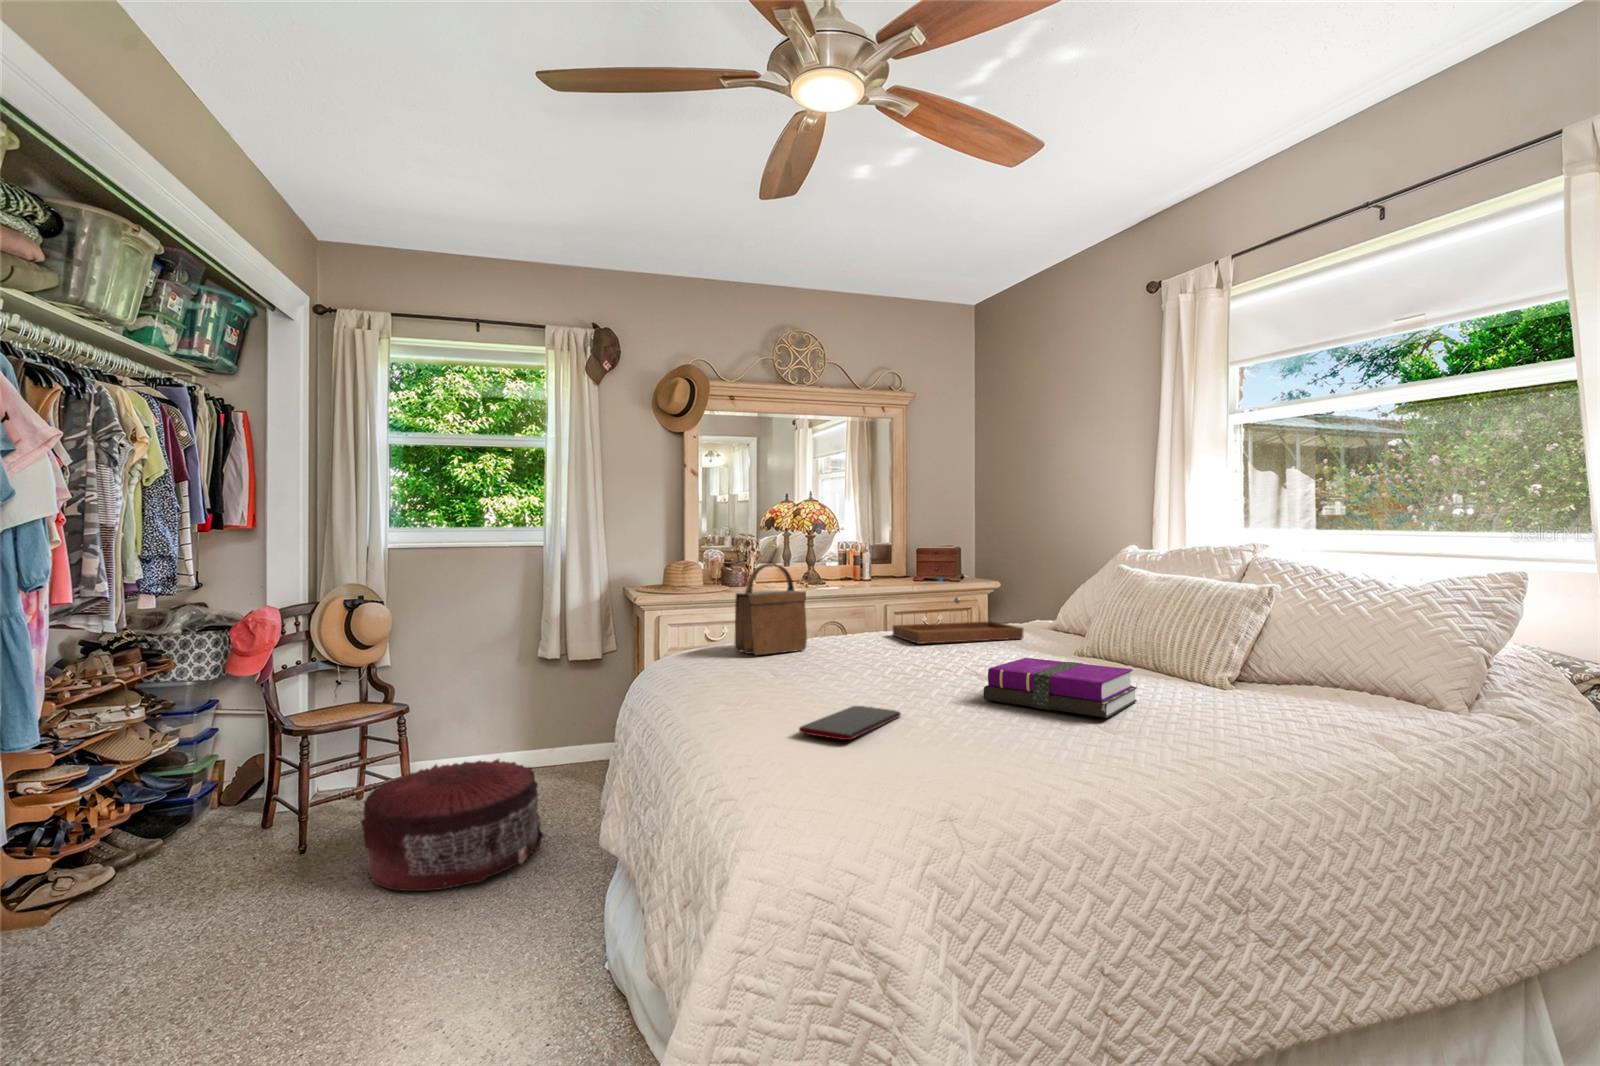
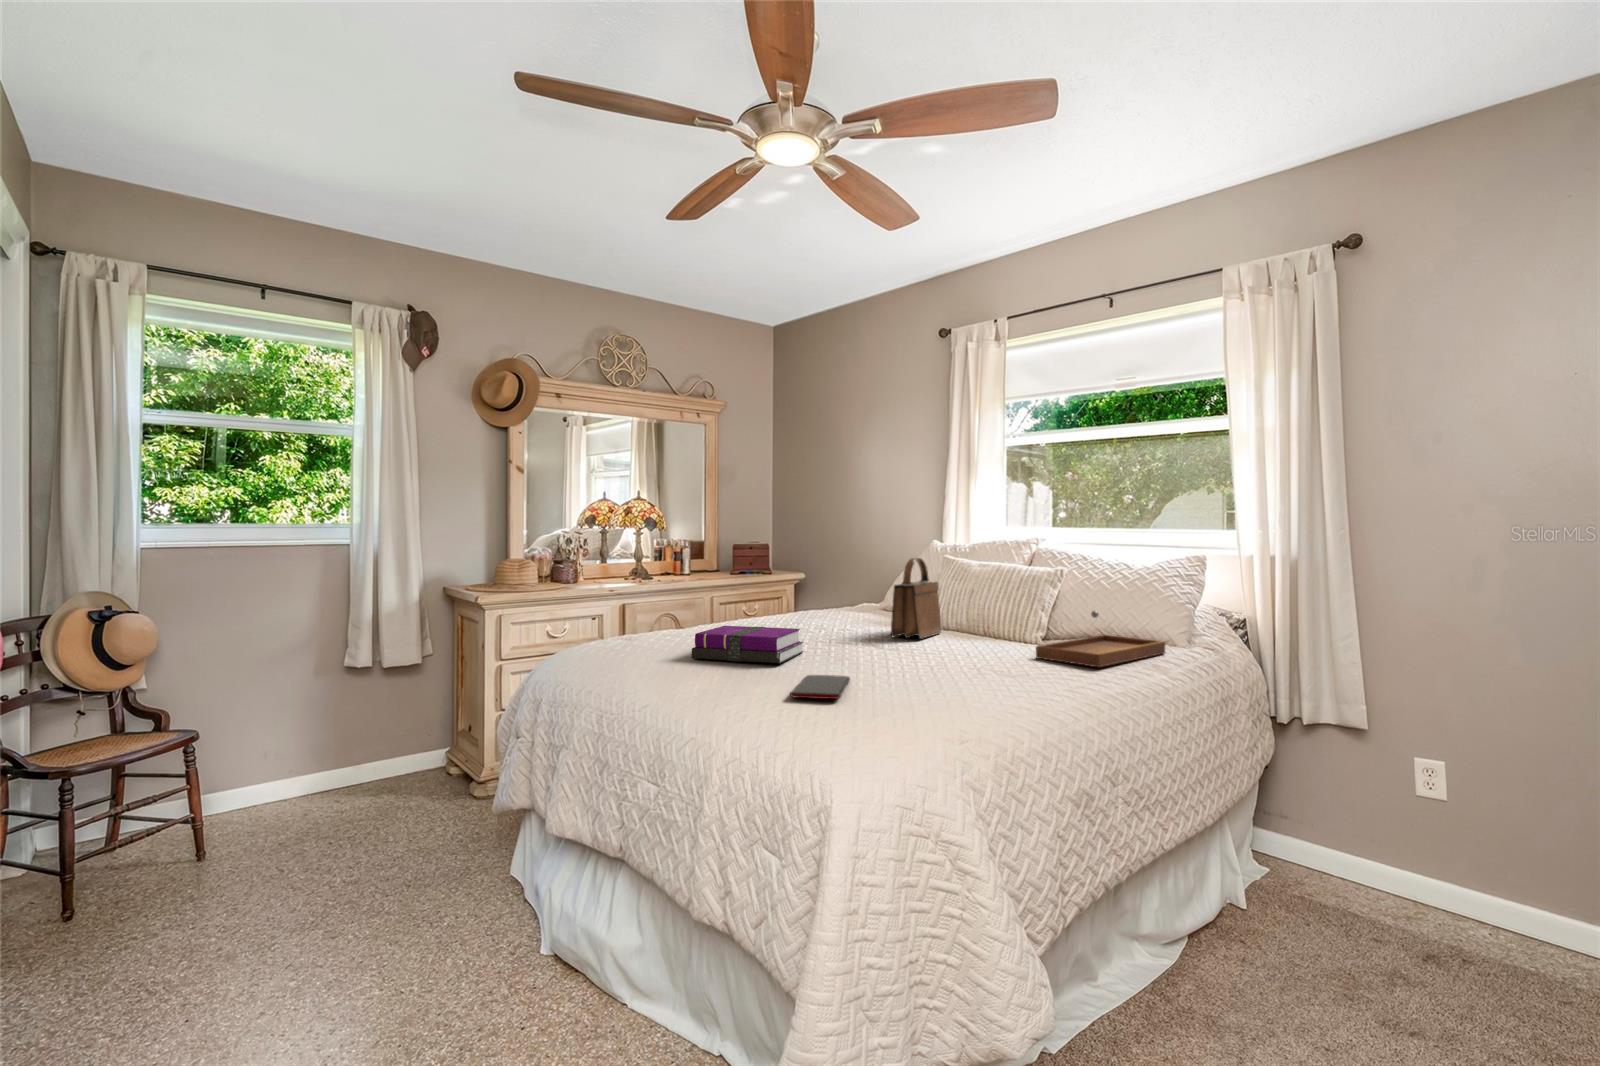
handbag: present [735,564,807,655] -> present [891,558,941,639]
tray: present [893,597,1023,644] -> present [1036,611,1165,667]
notebook: present [983,658,1137,718] -> present [691,626,803,663]
pouf: present [360,759,544,891] -> none [186,775,405,931]

